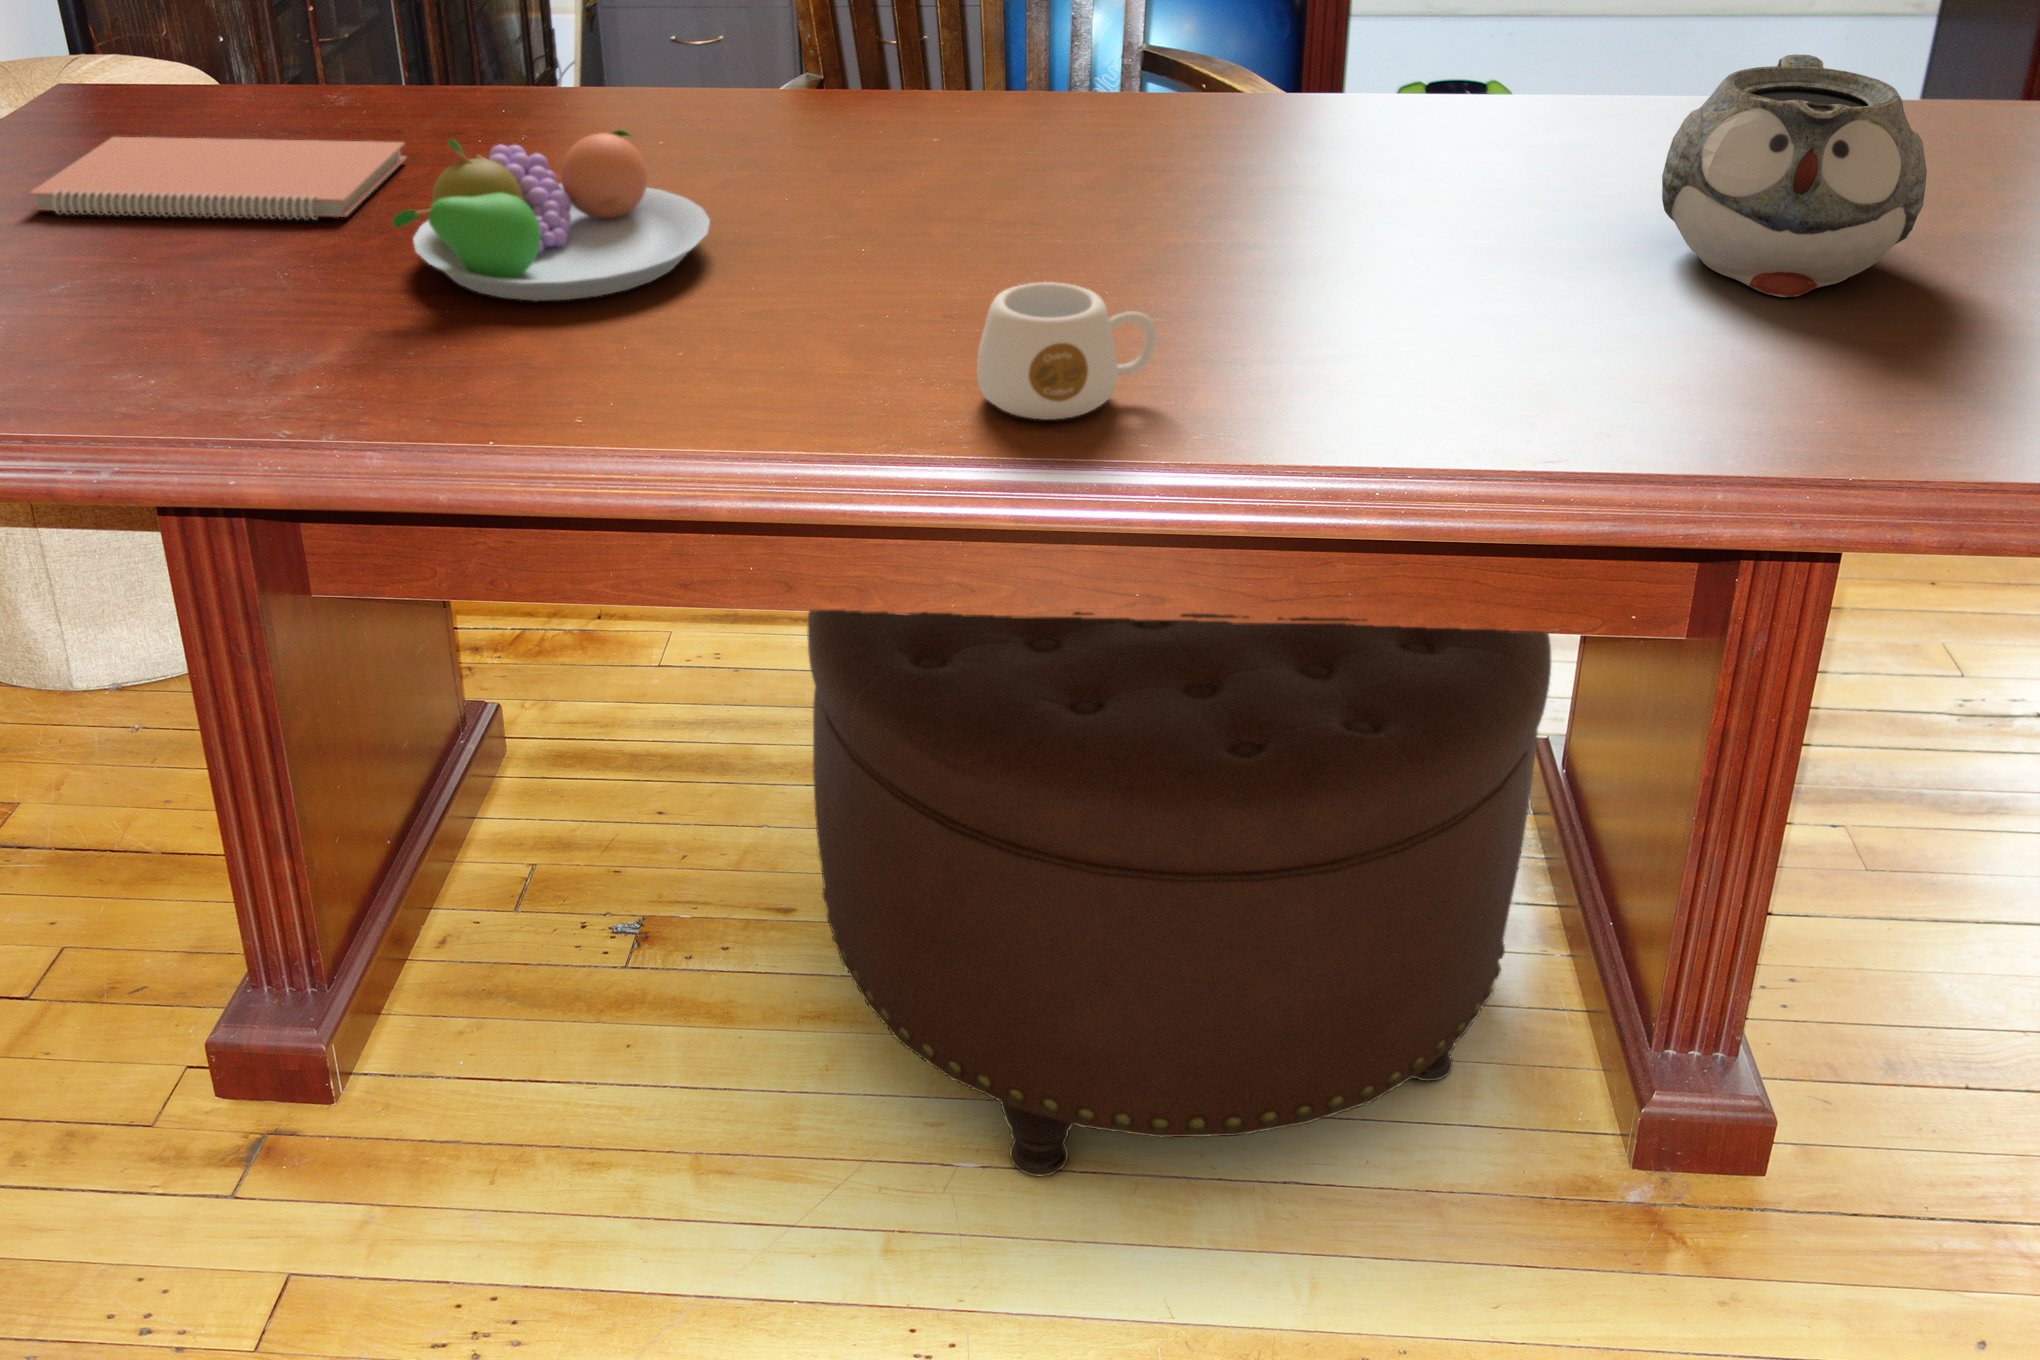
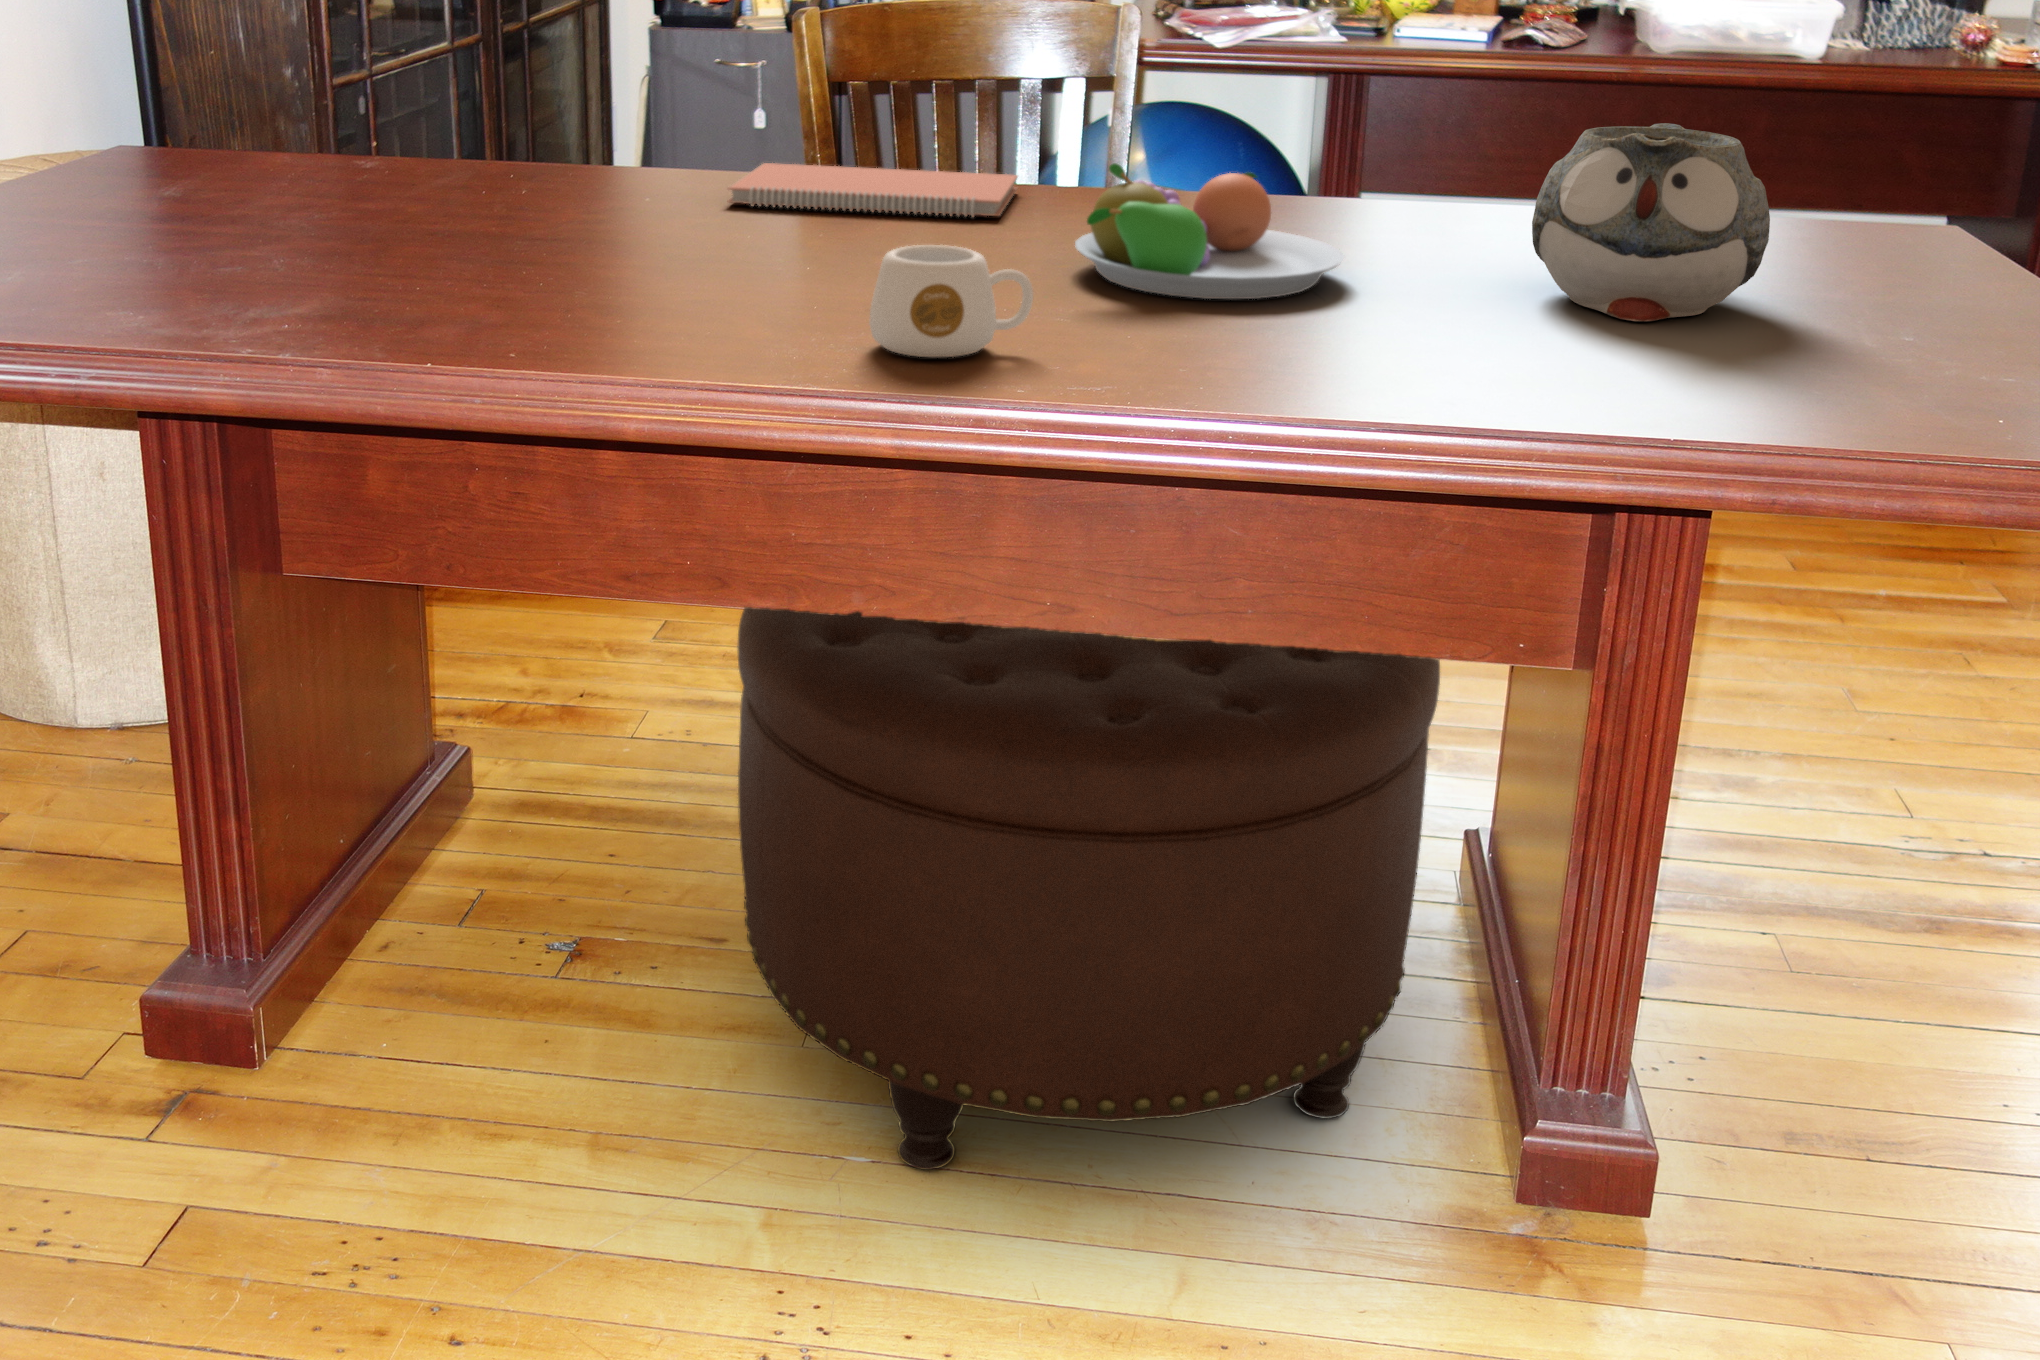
fruit bowl: present [393,130,710,301] -> present [1075,163,1344,299]
notebook: present [29,137,407,220] -> present [727,163,1018,217]

